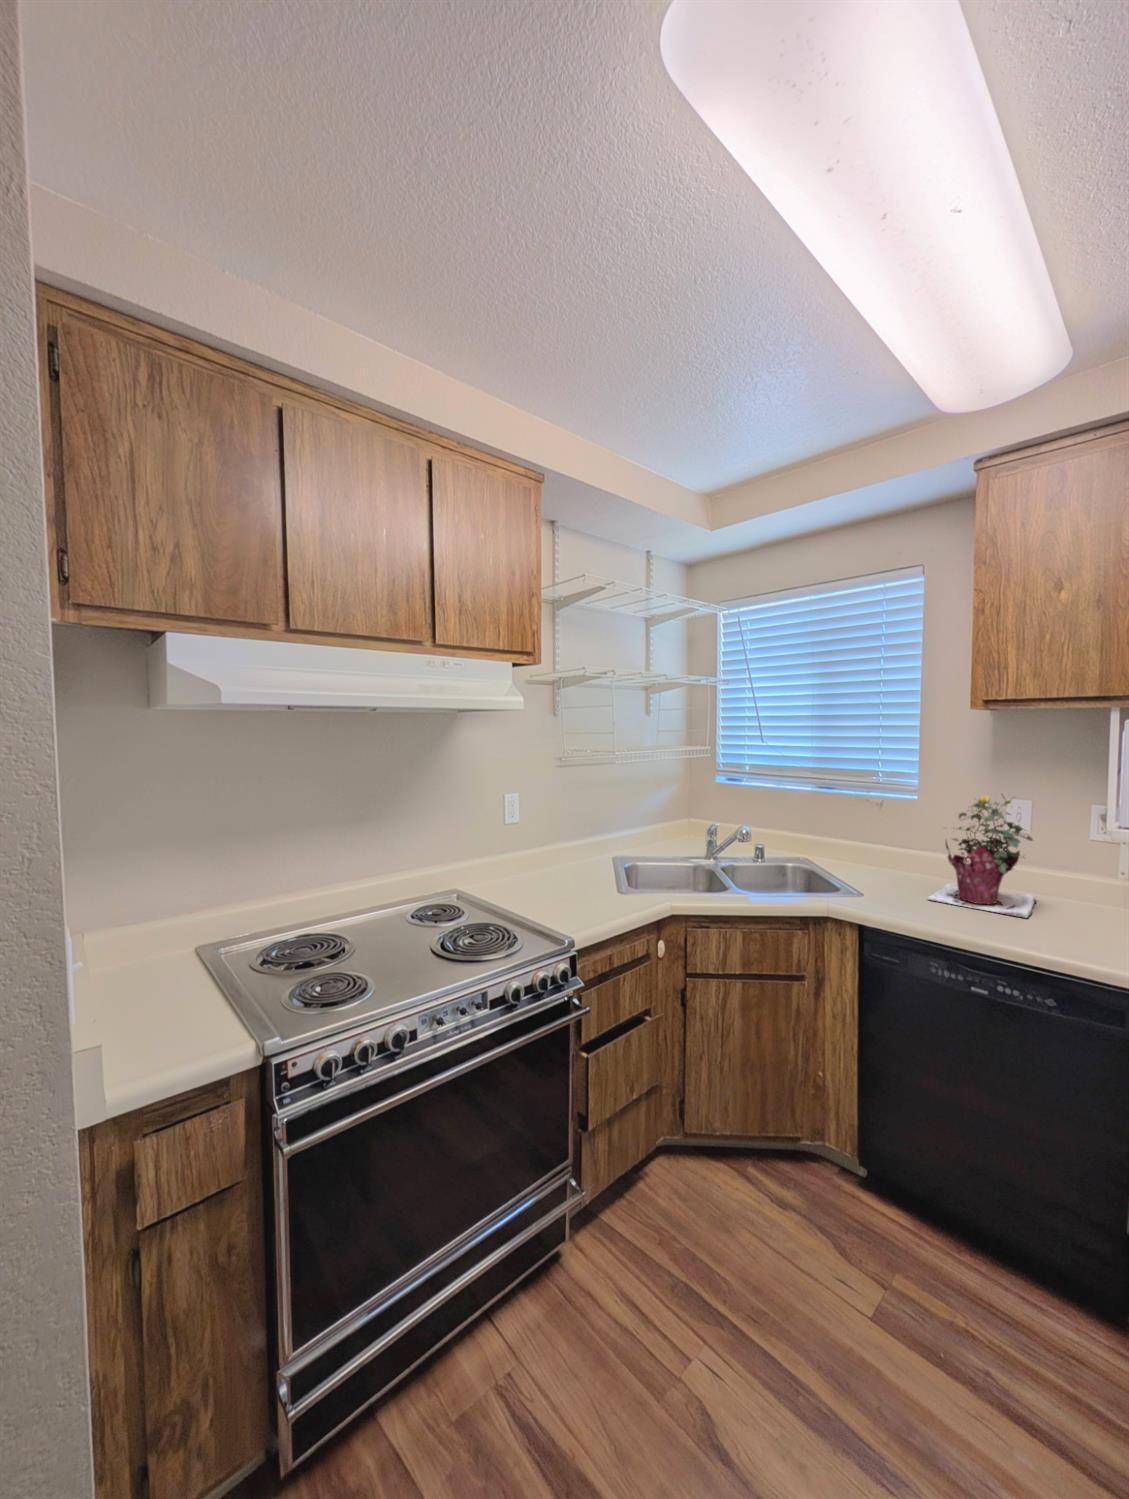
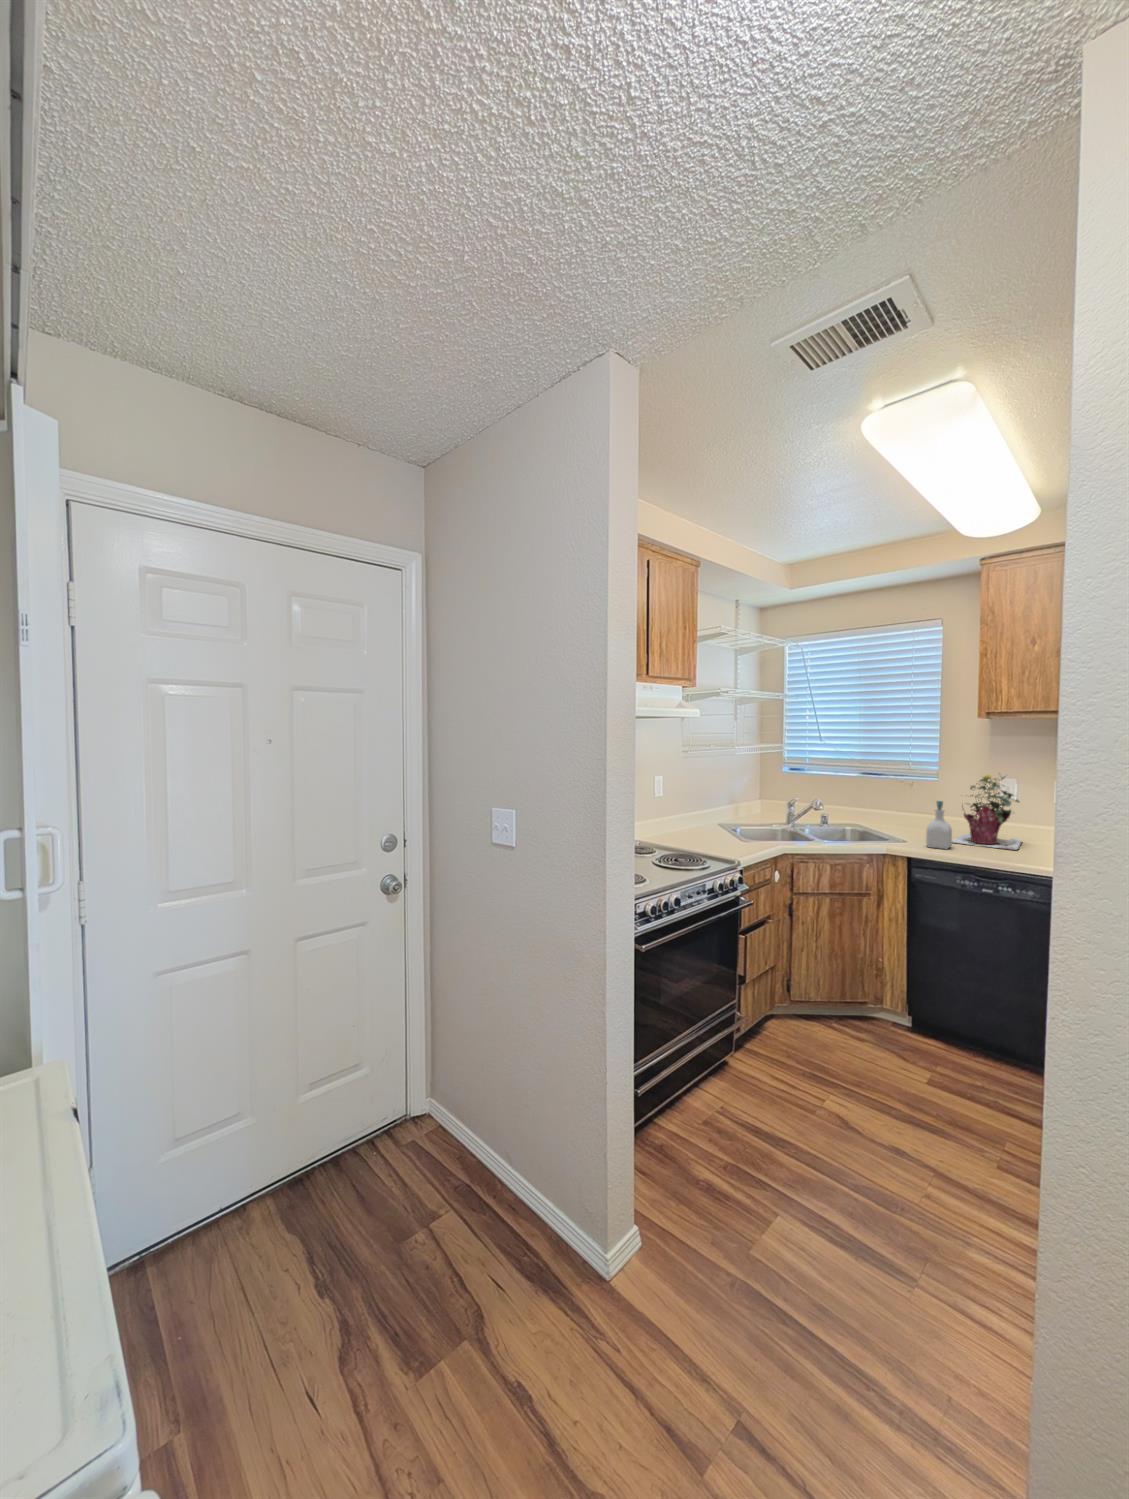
soap bottle: none [888,837,927,914] -> present [926,801,952,849]

